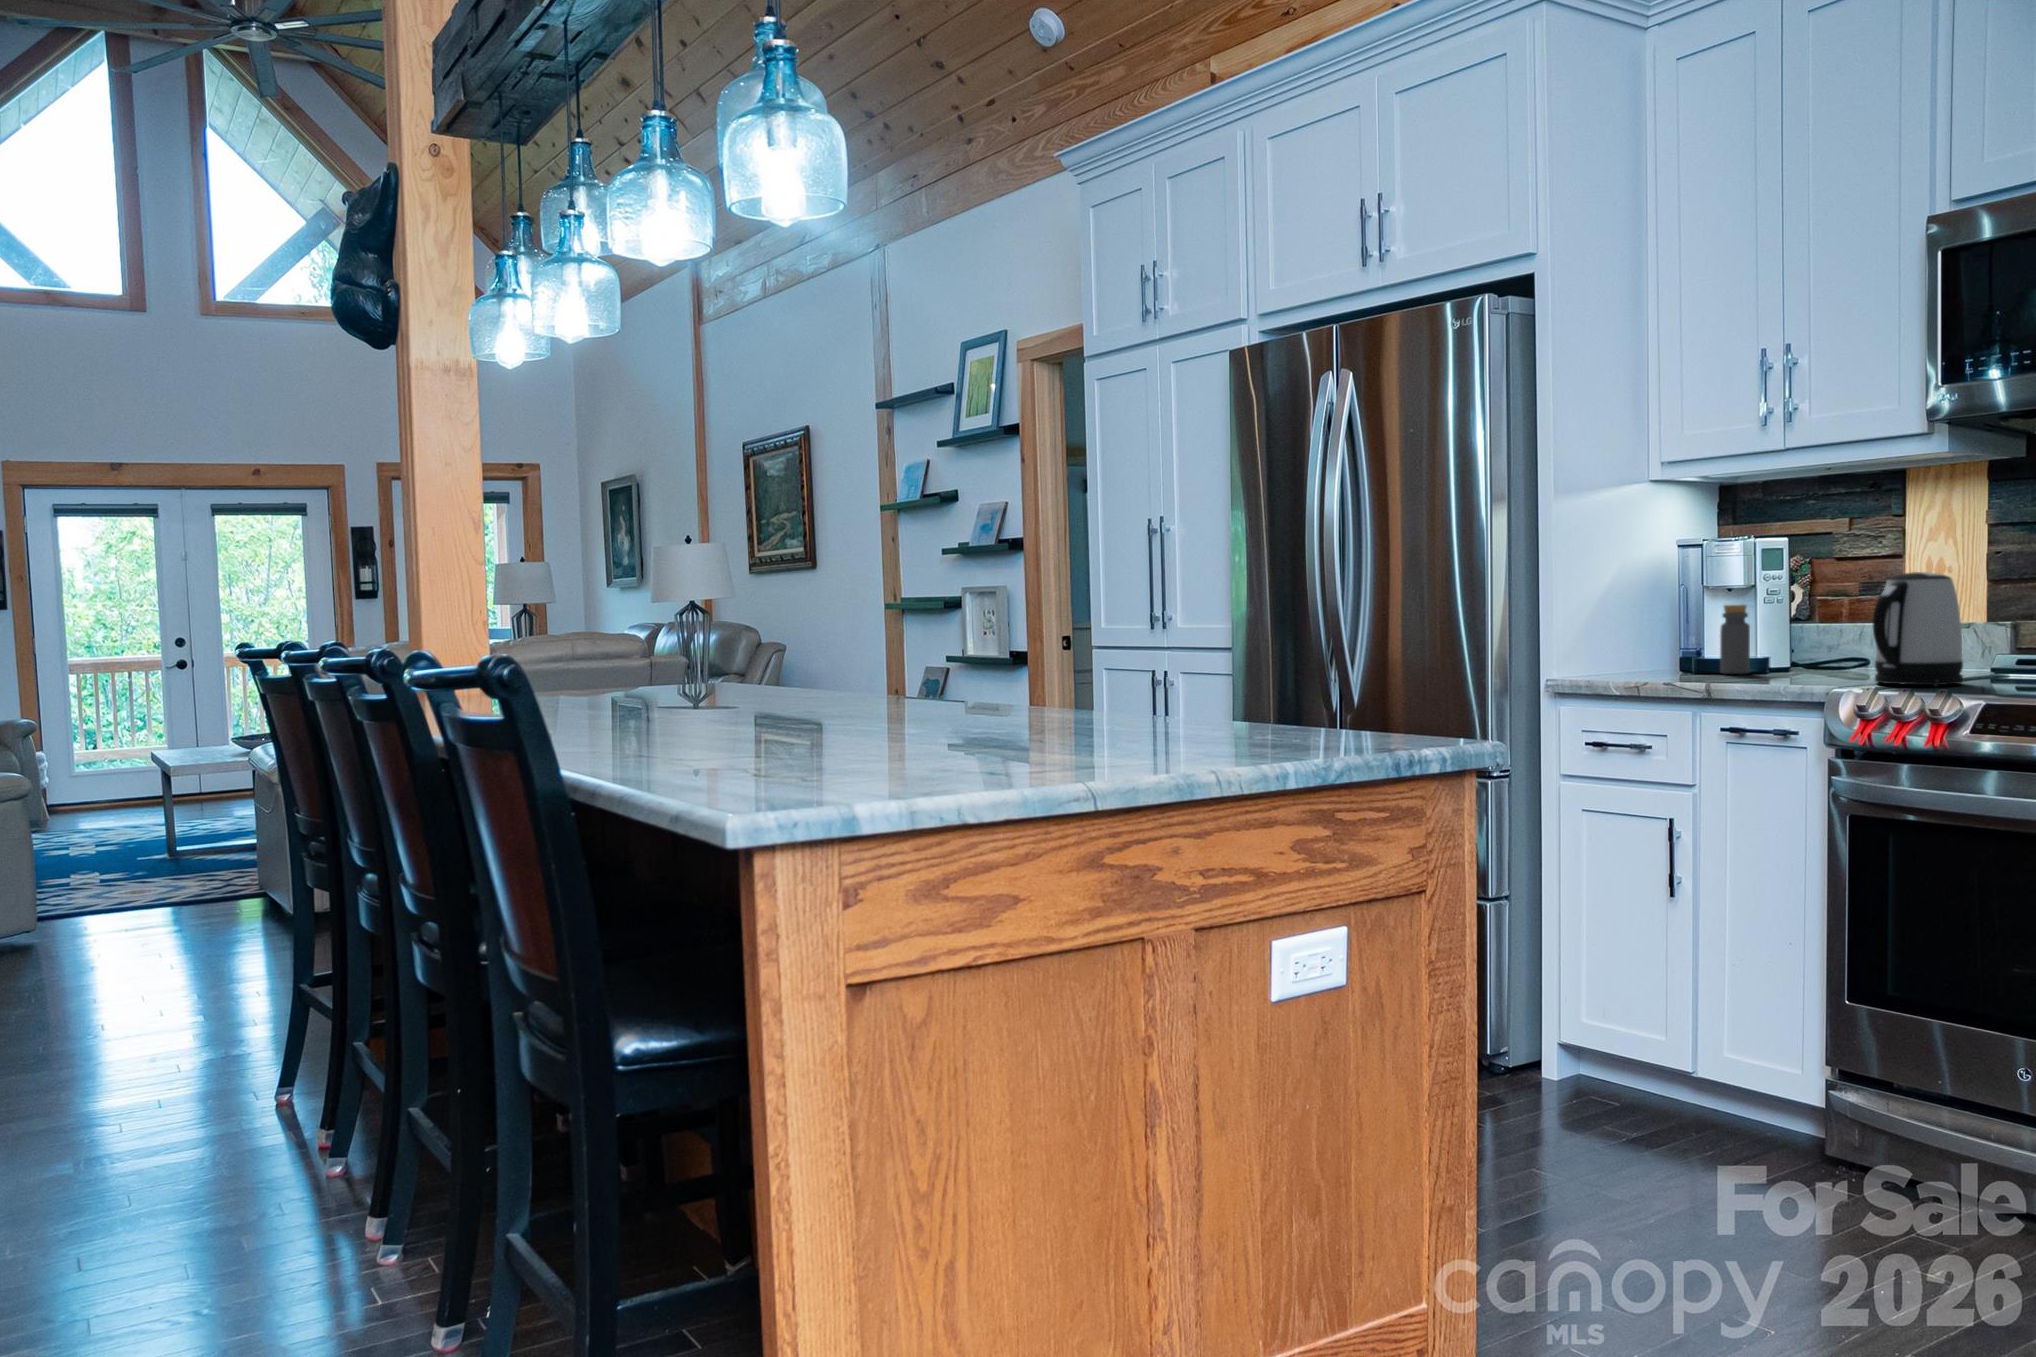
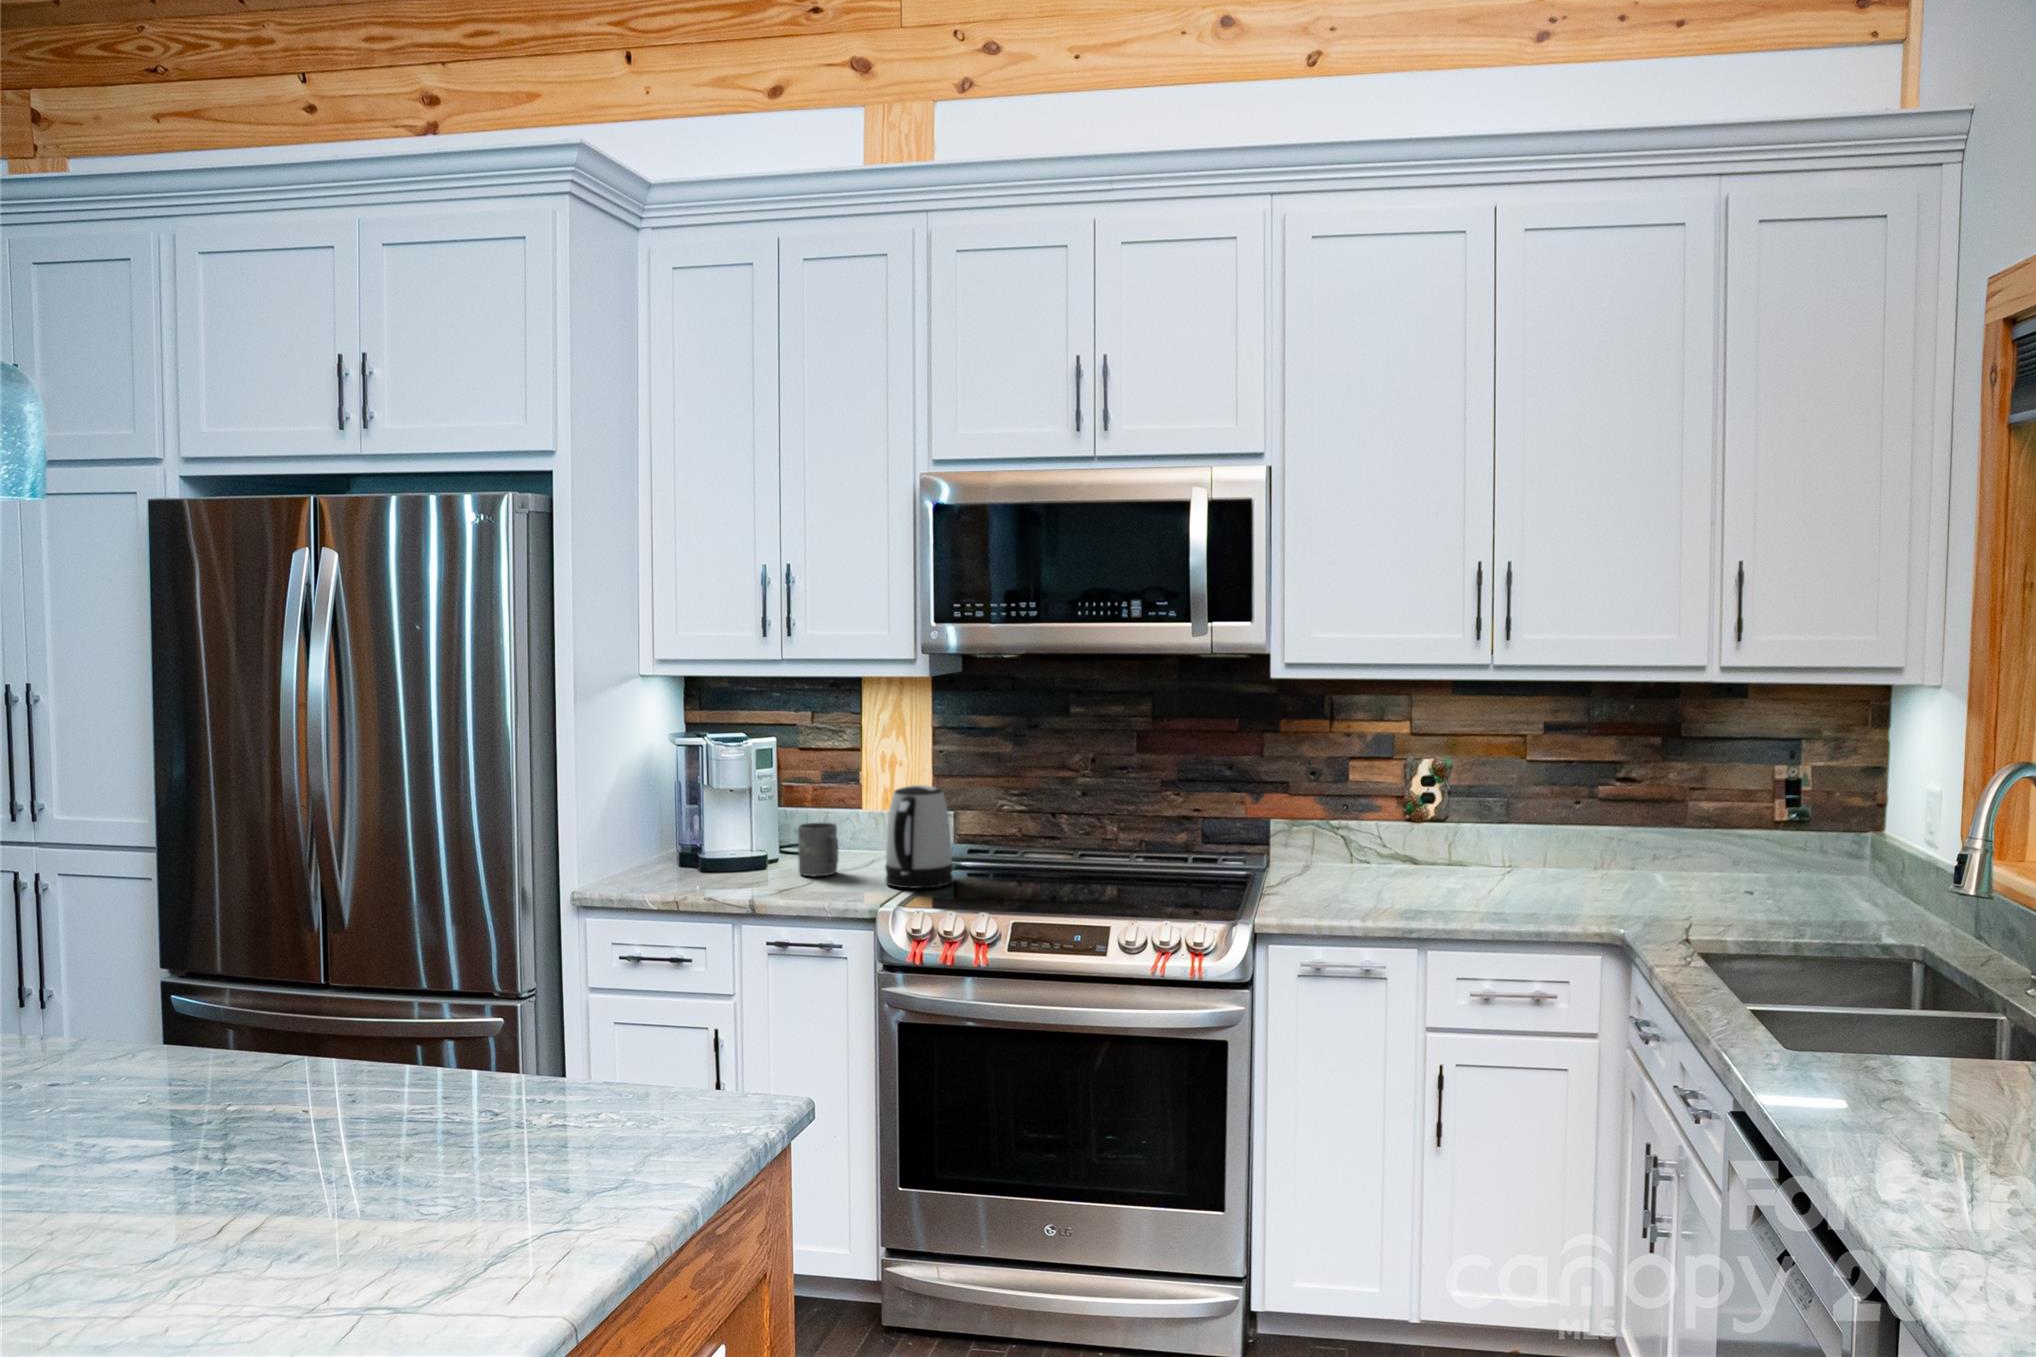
bottle: present [1720,604,1750,674] -> none [738,808,765,877]
mug: none [1787,622,1833,676] -> present [798,823,838,876]

